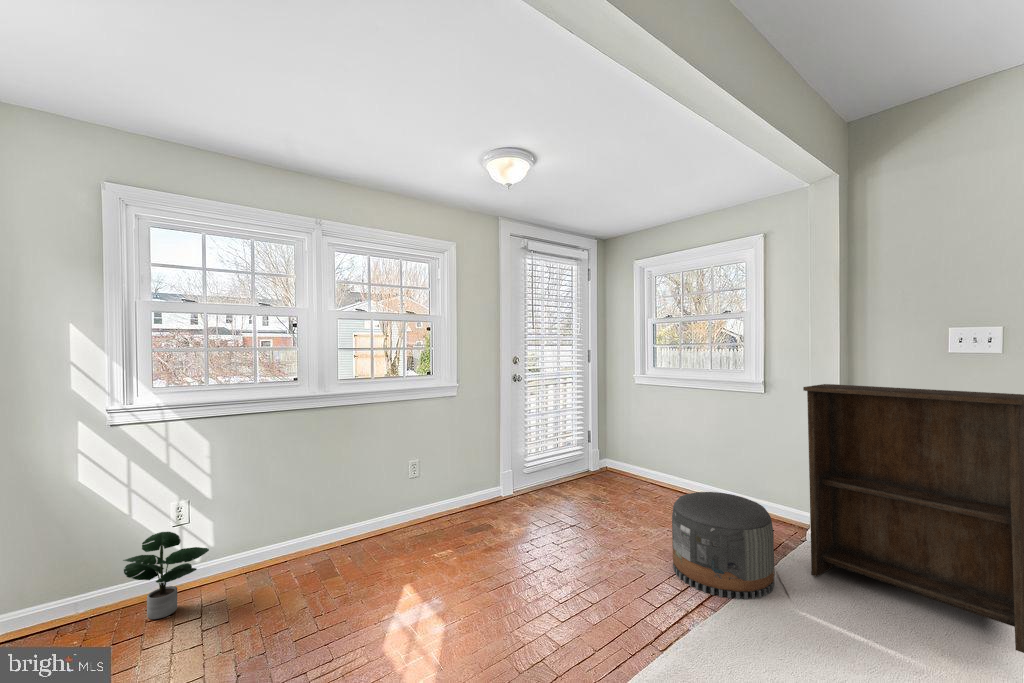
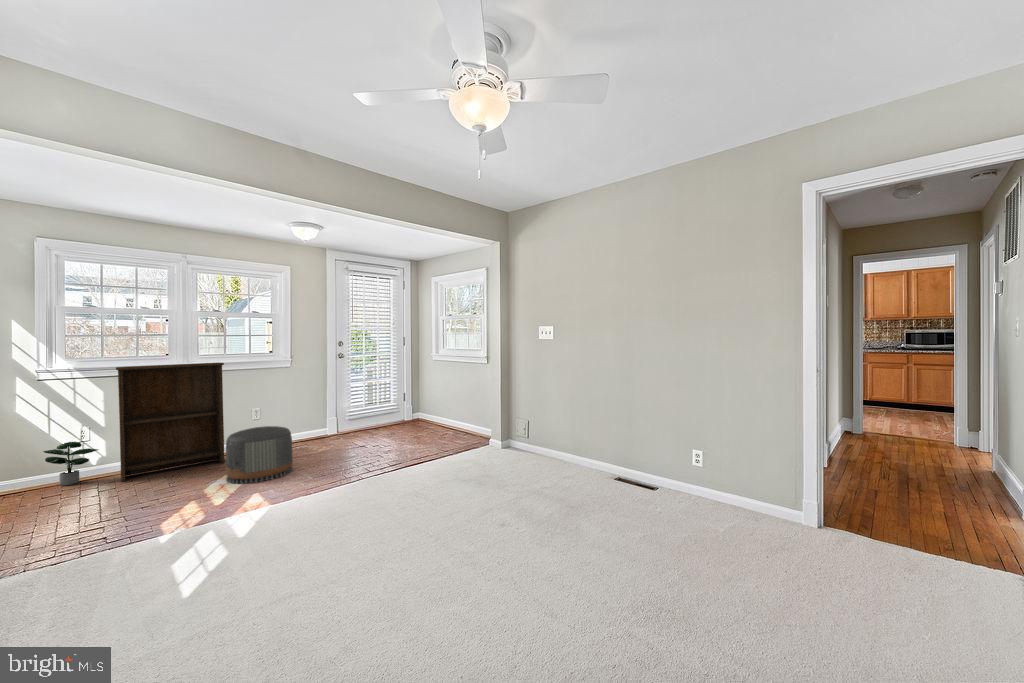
bookshelf: present [803,384,1024,653] -> present [116,363,225,481]
pouf: present [672,492,774,599] -> present [226,426,293,484]

